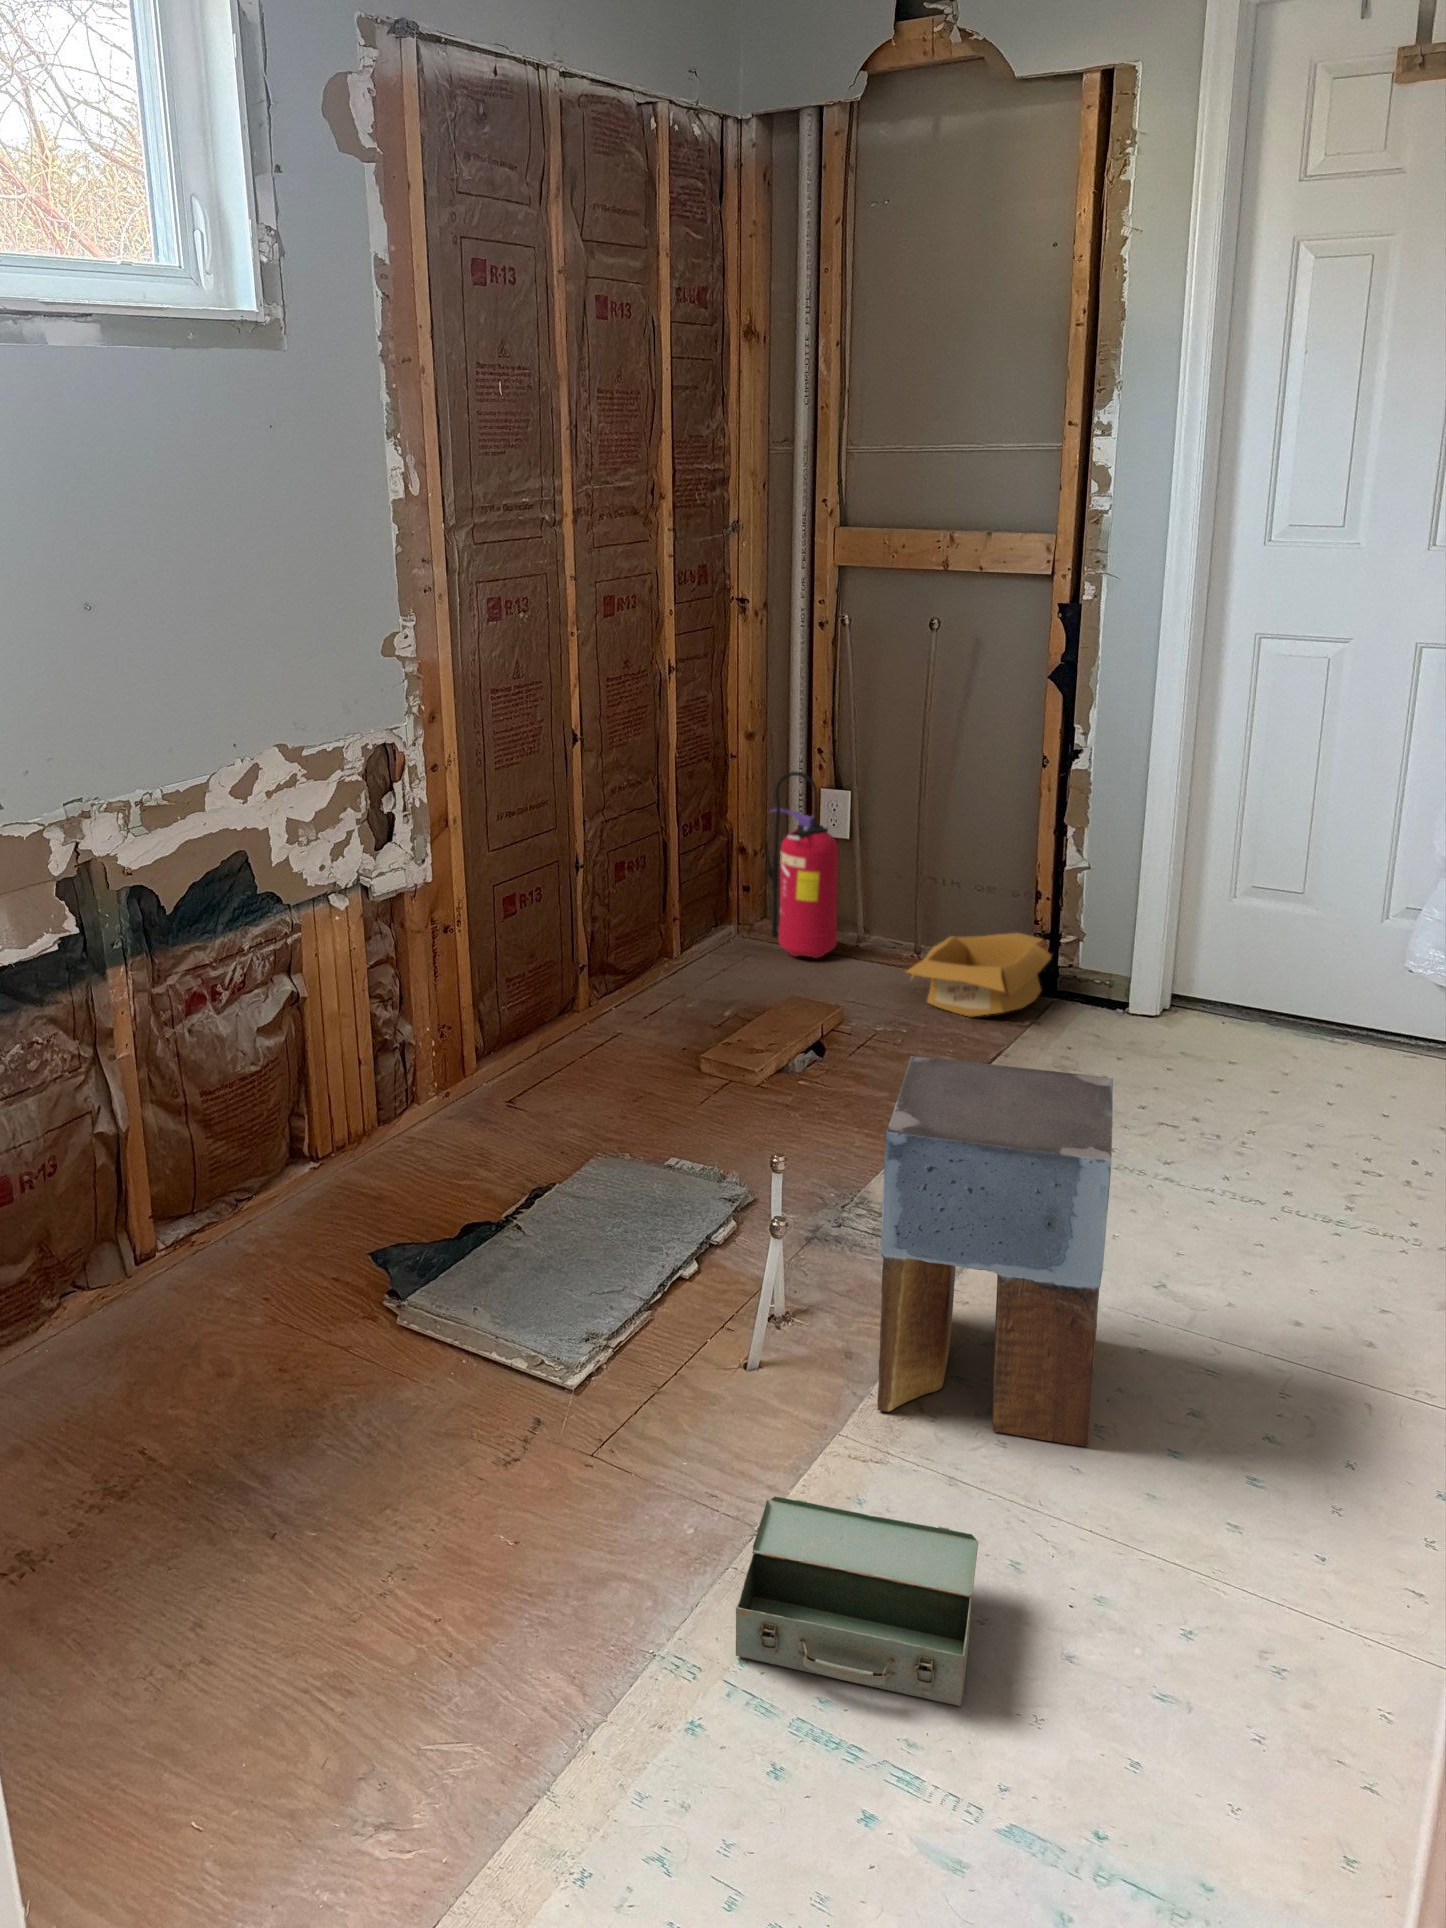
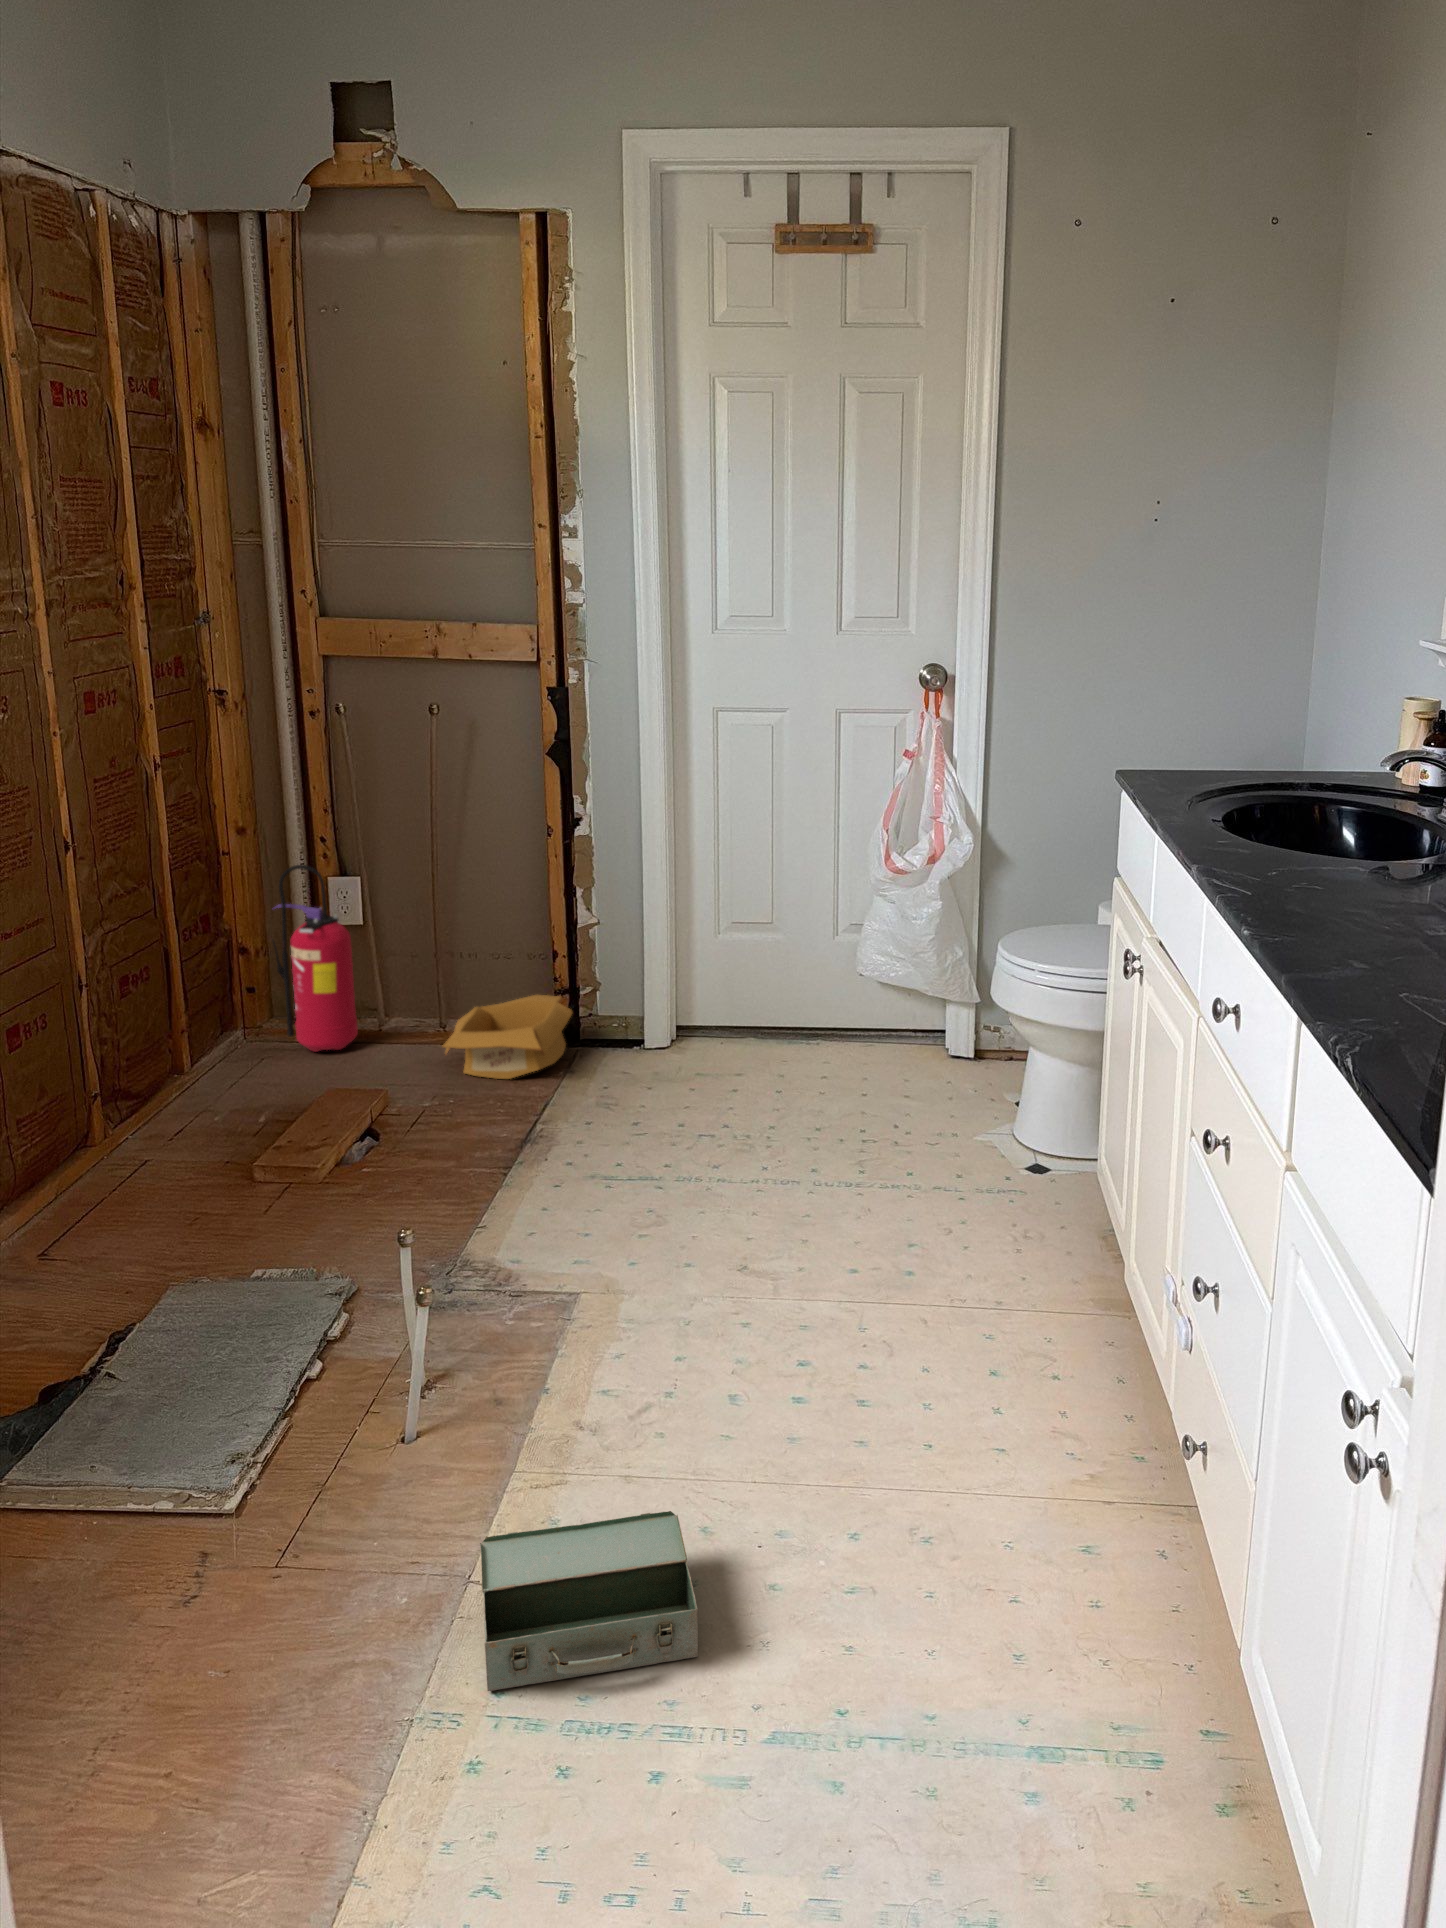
stool: present [877,1056,1113,1447] -> none [525,1093,731,1441]

